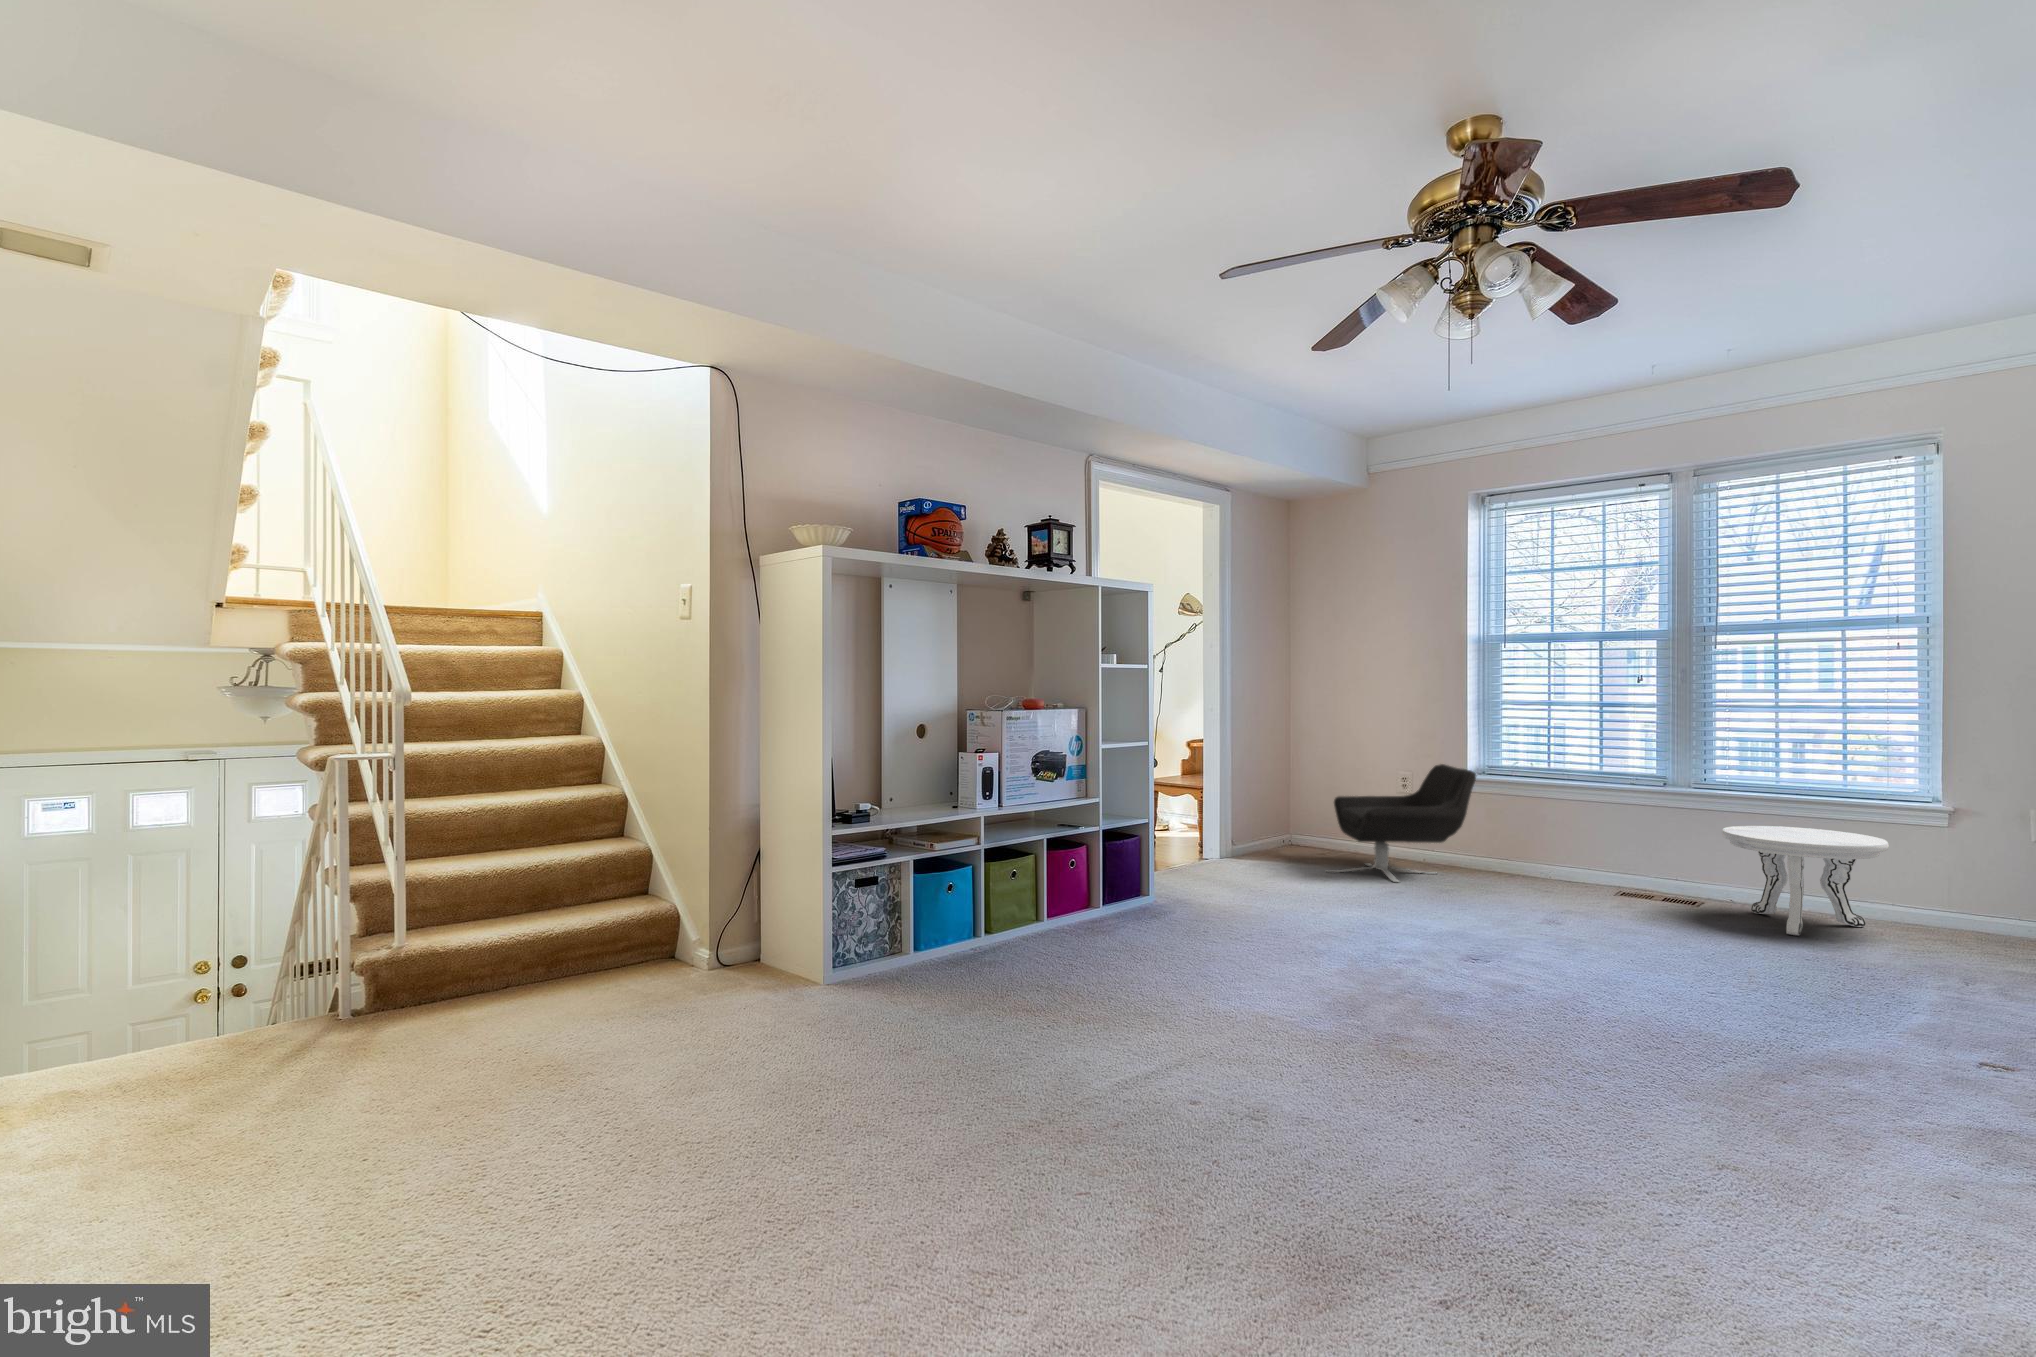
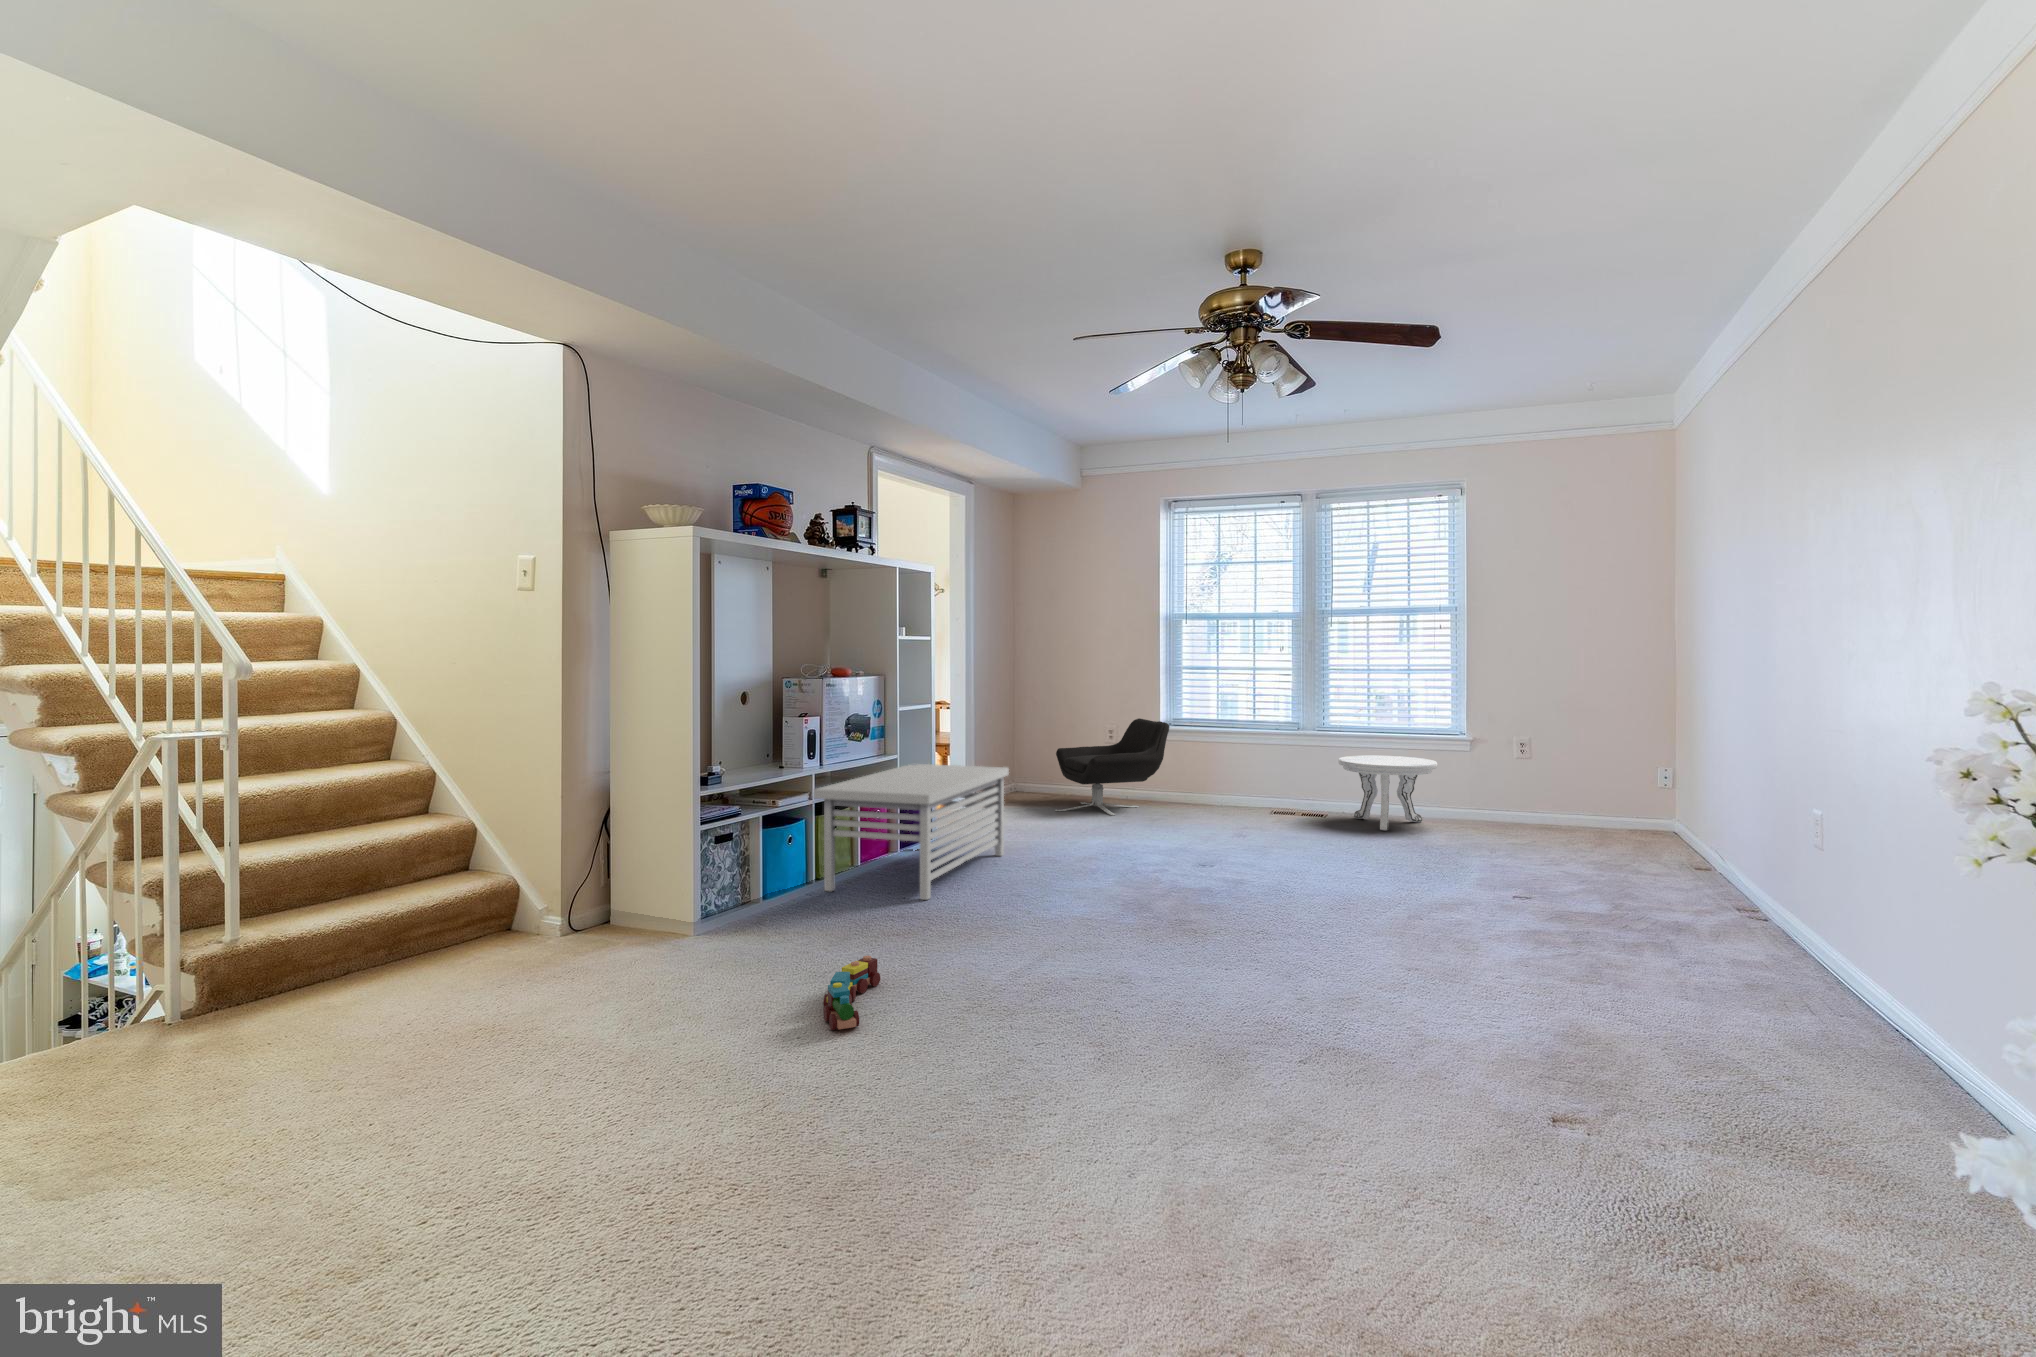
storage bench: none [977,808,1231,974] -> present [814,764,1009,900]
toy train: none [849,1046,956,1142] -> present [823,956,880,1030]

